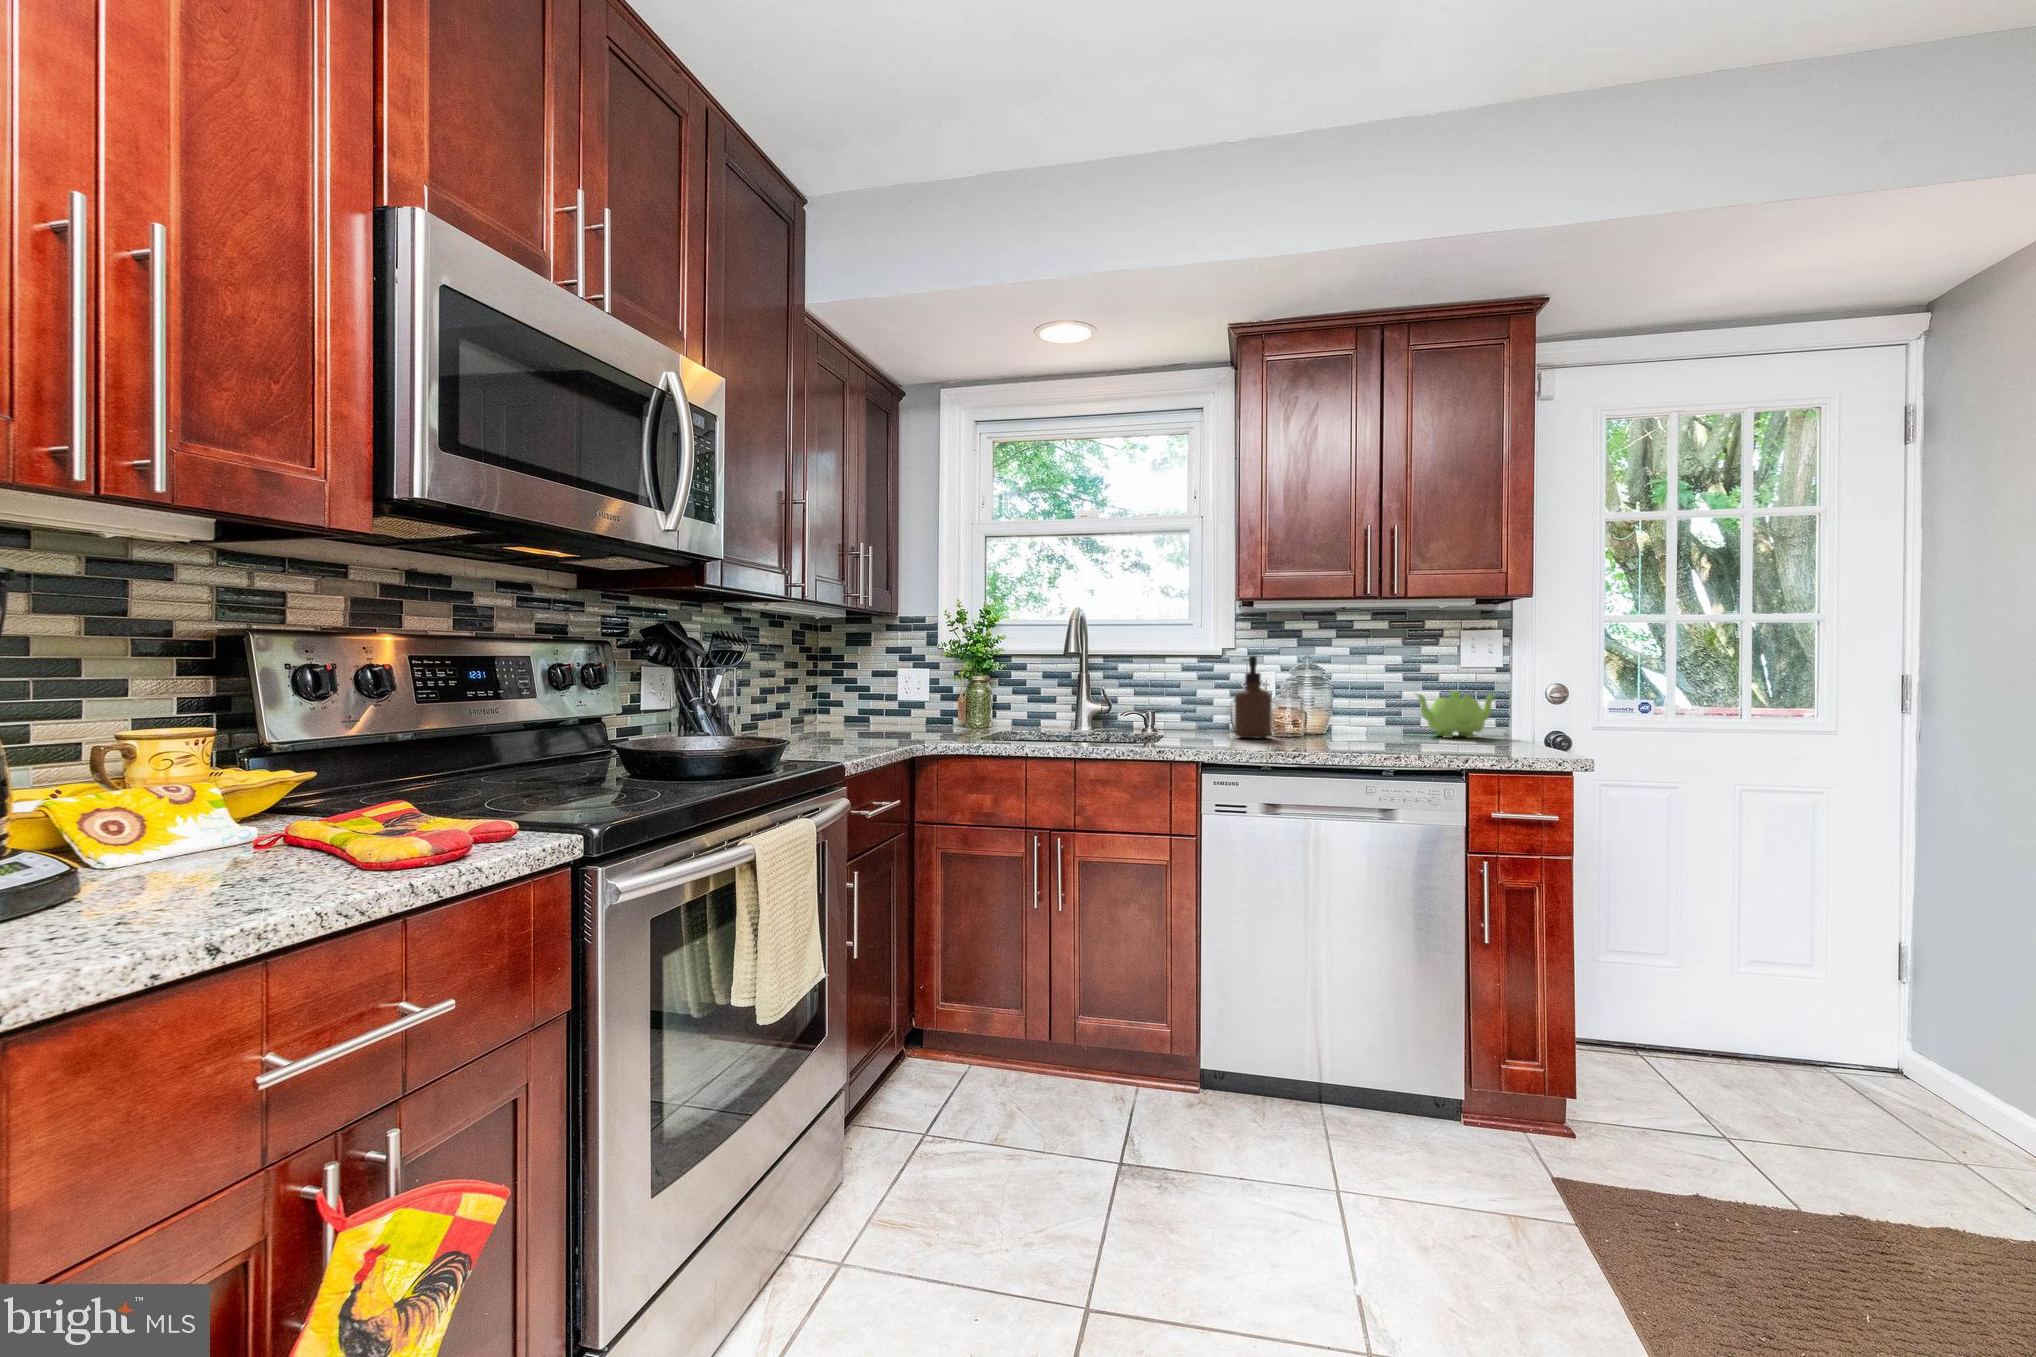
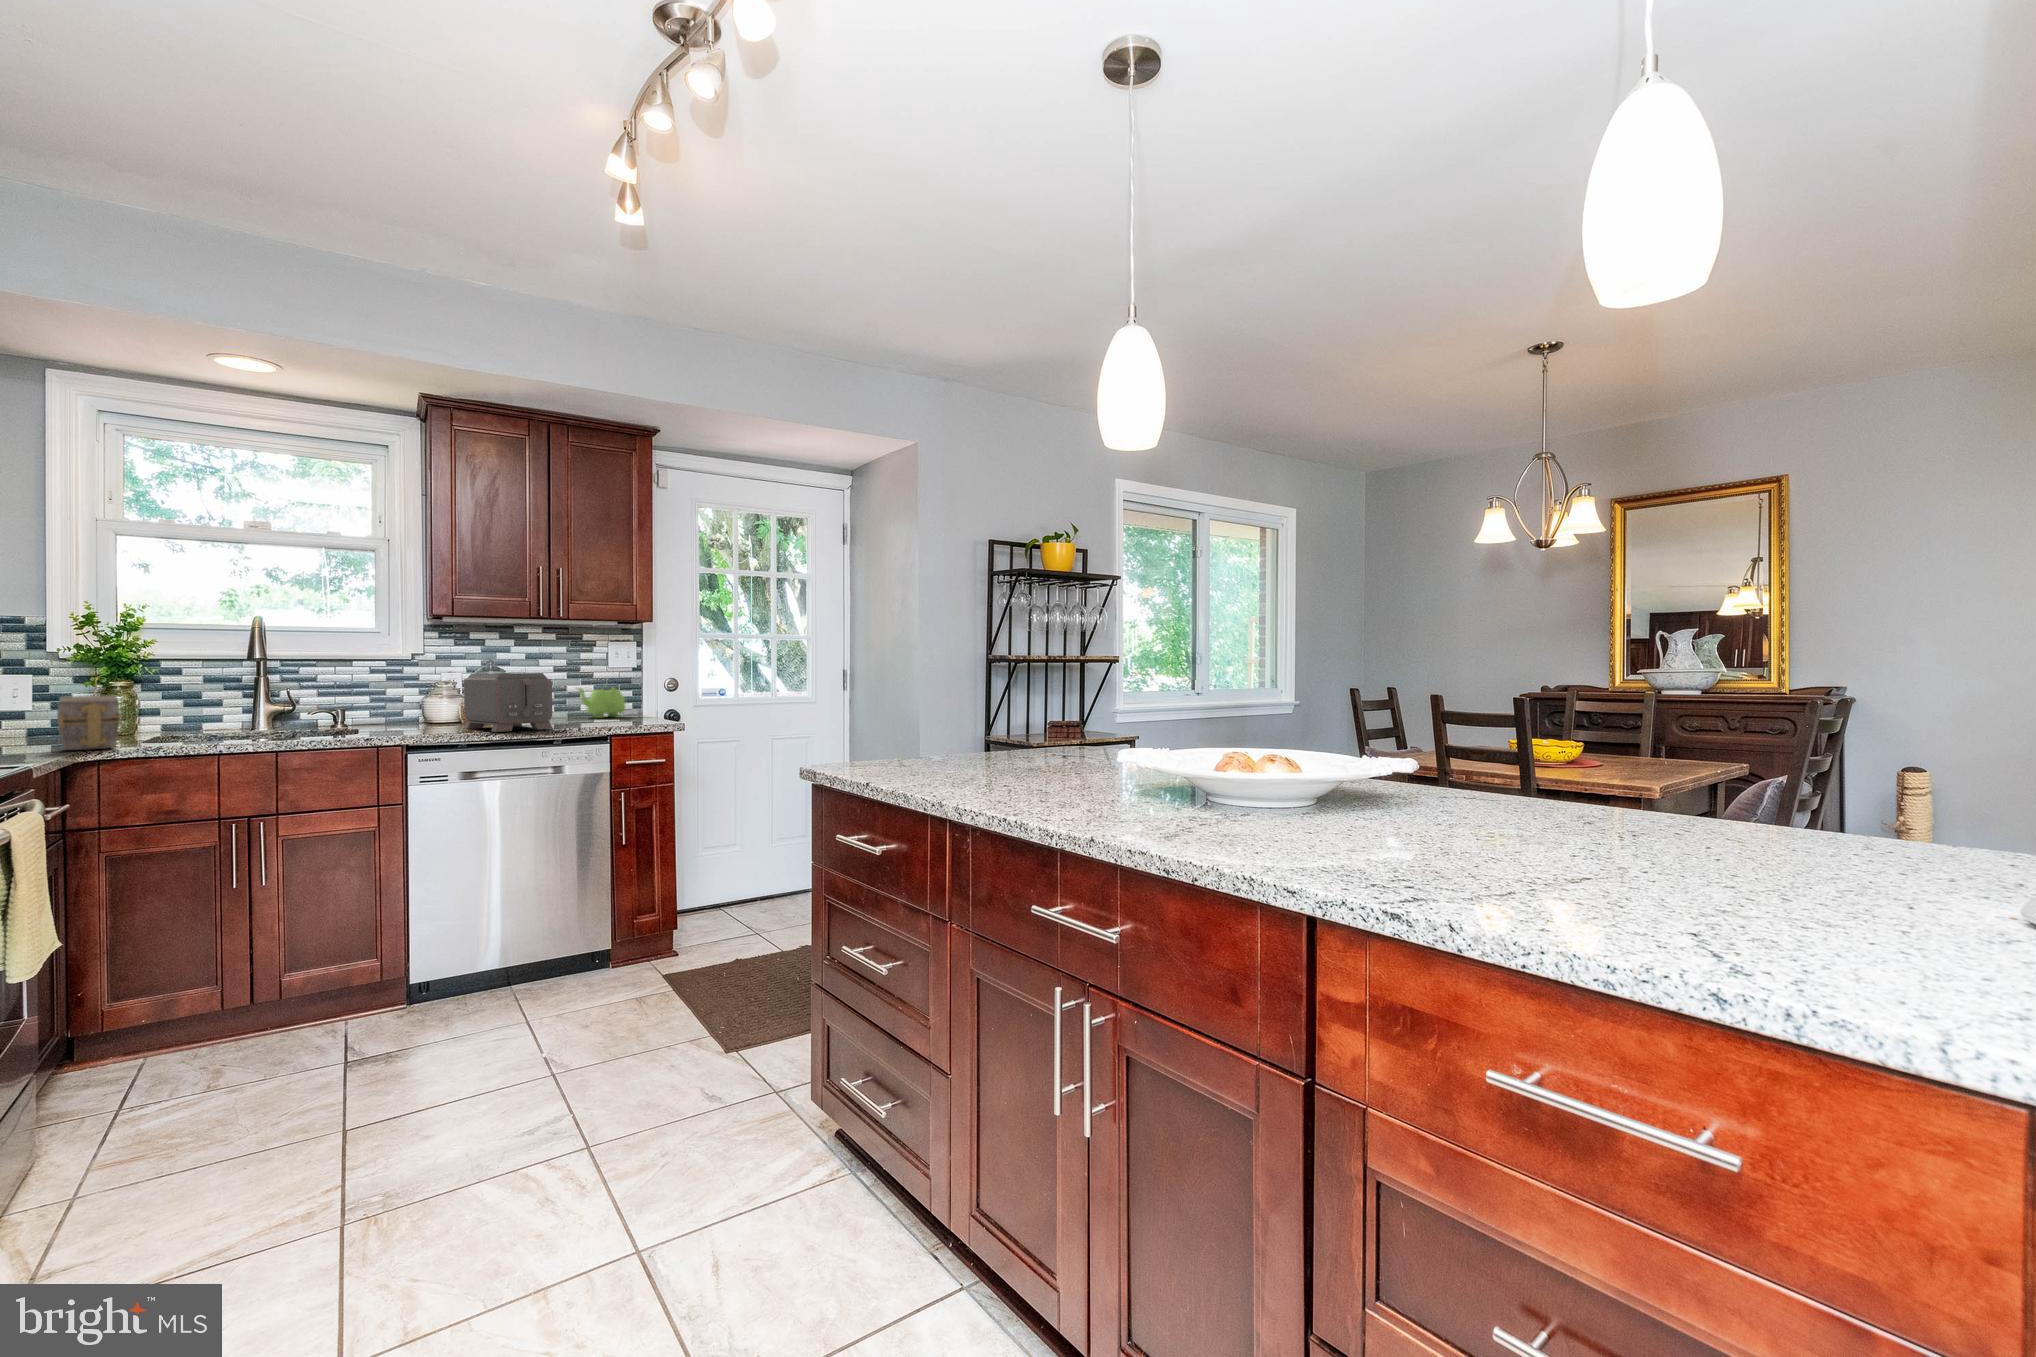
soap dispenser: present [1235,656,1272,739] -> none [427,660,461,727]
toaster: none [1271,672,1381,752] -> present [463,673,553,732]
mug: none [910,690,956,744] -> present [57,696,121,750]

